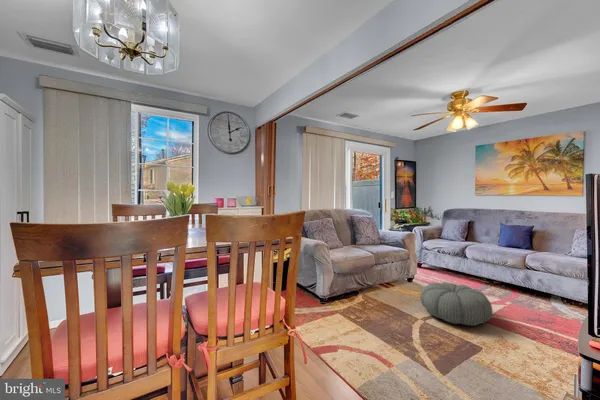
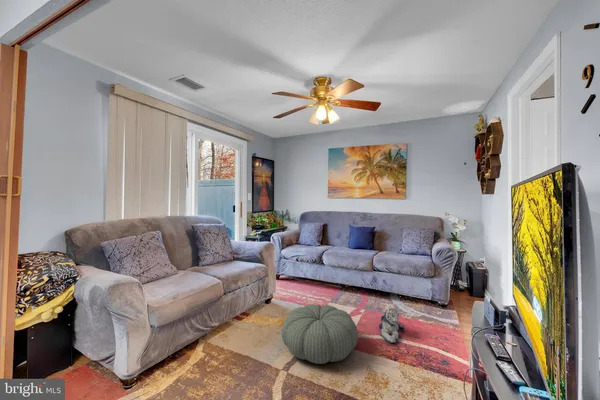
plush toy: none [523,299,555,329] -> present [379,308,405,343]

